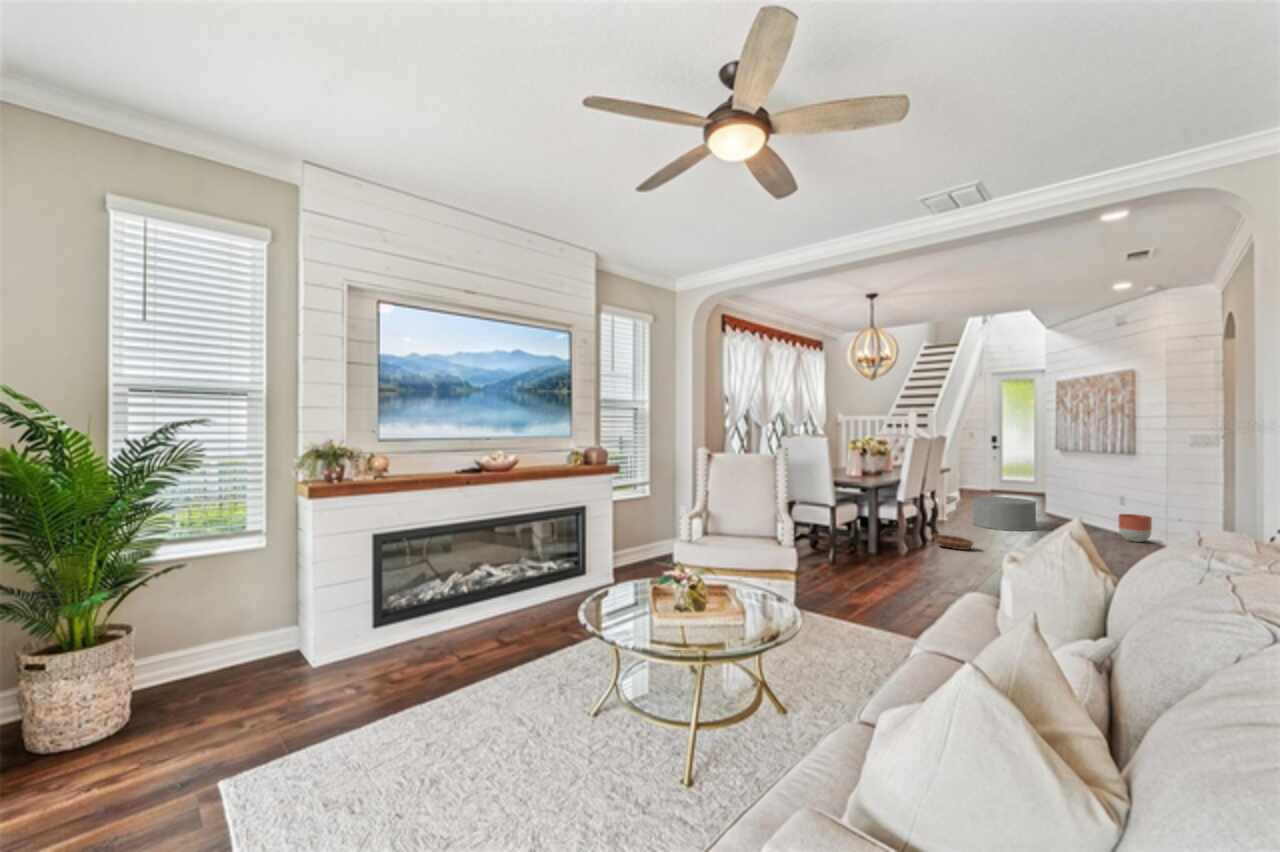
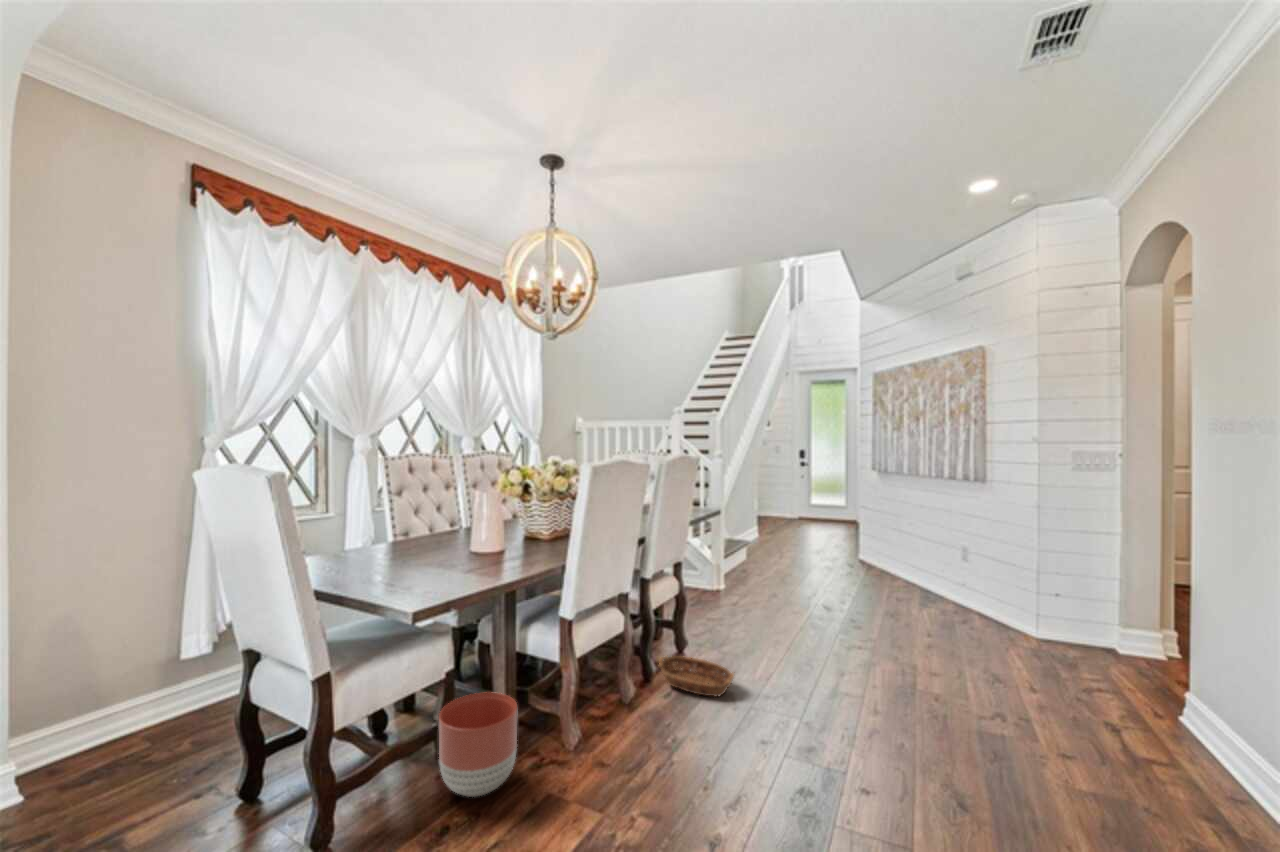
ottoman: present [973,497,1036,531] -> none [758,548,848,613]
planter: present [1118,514,1152,542] -> present [439,693,517,797]

